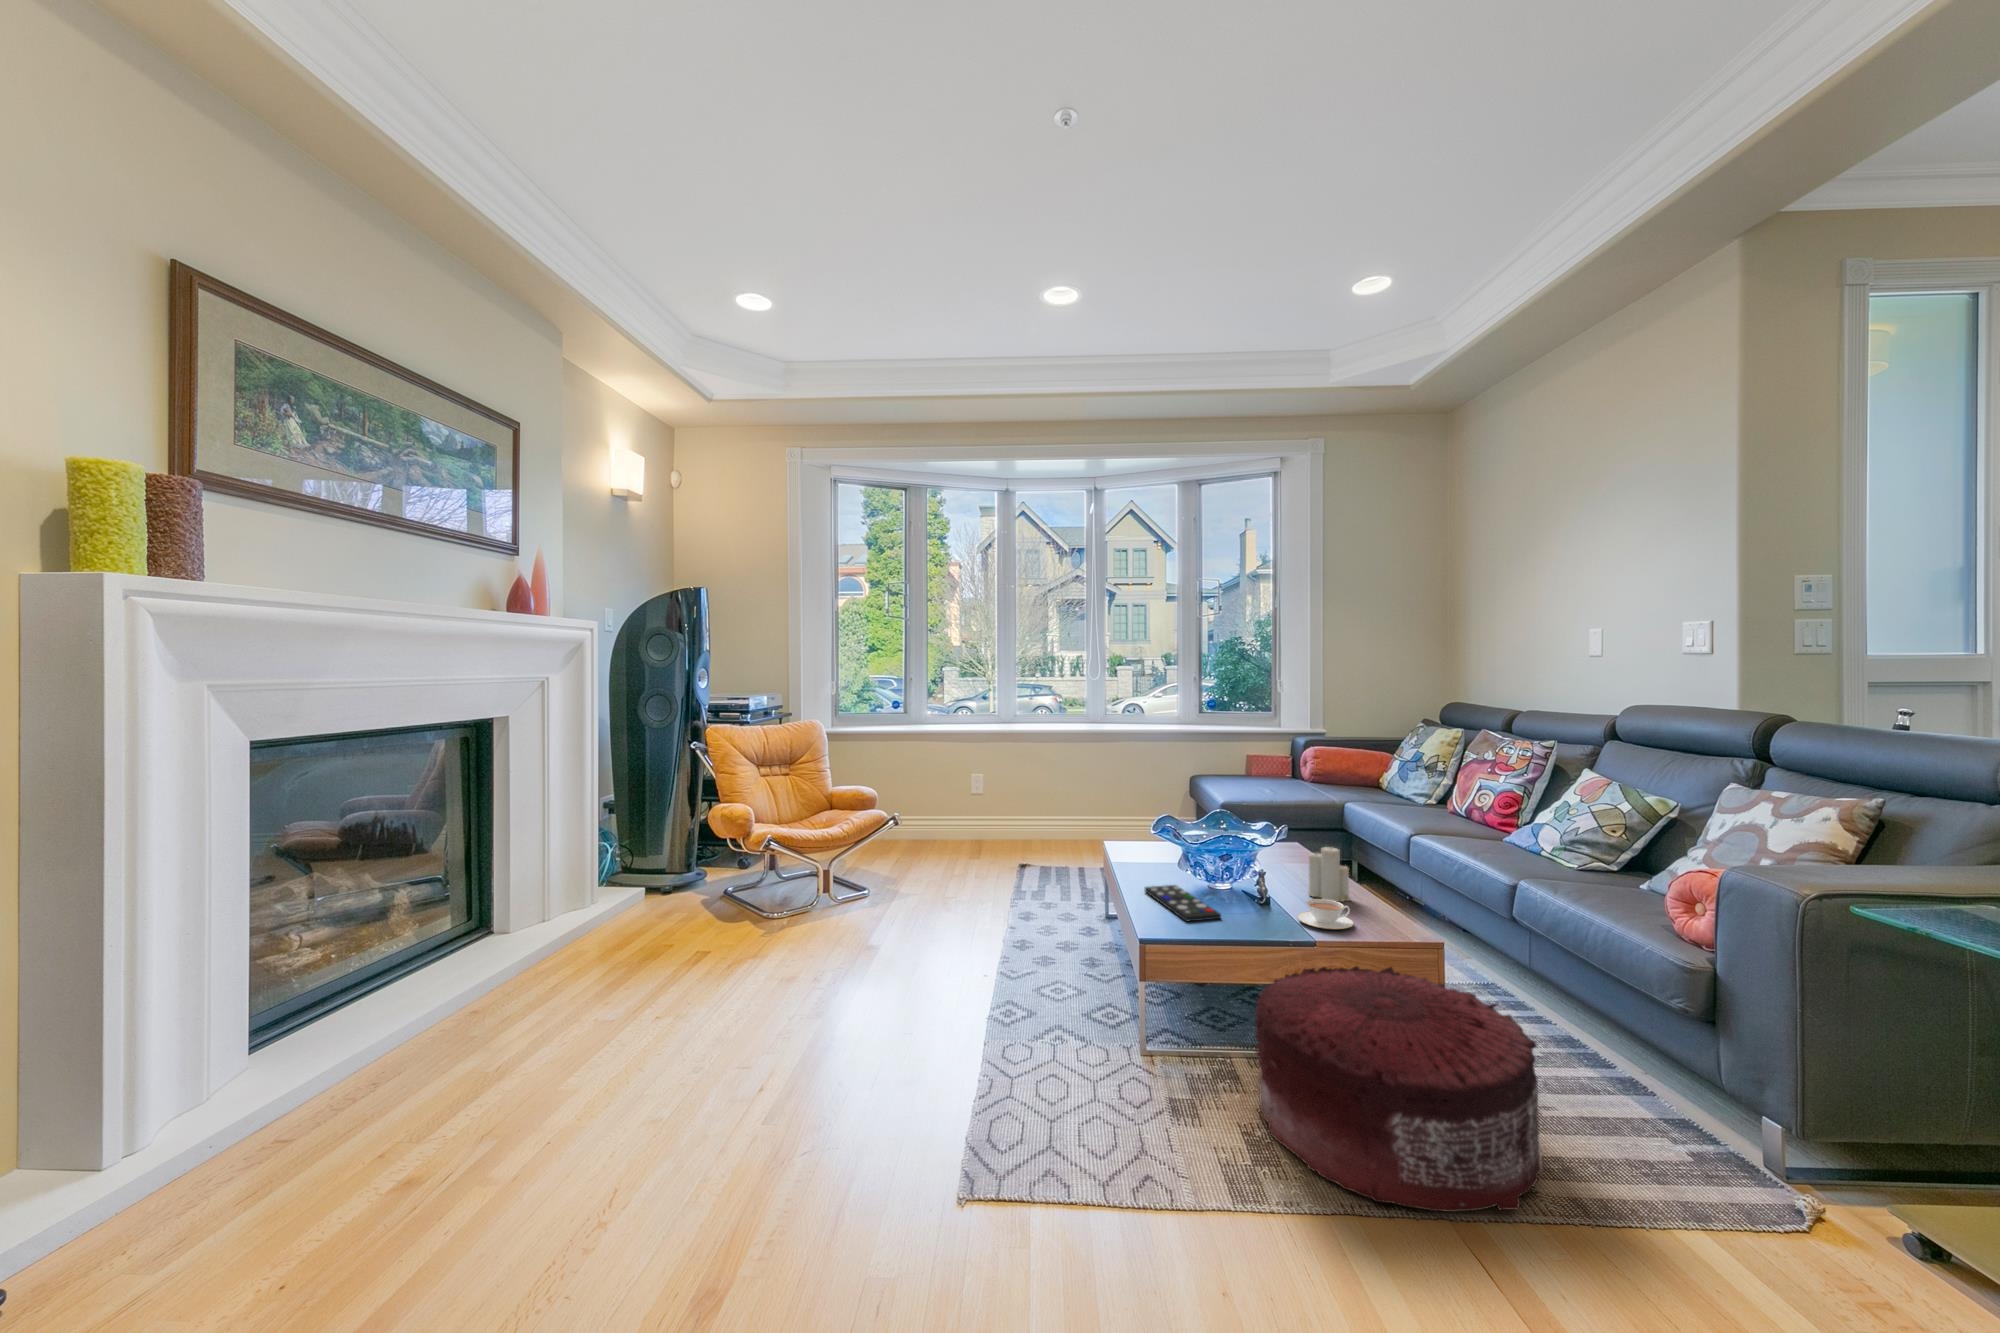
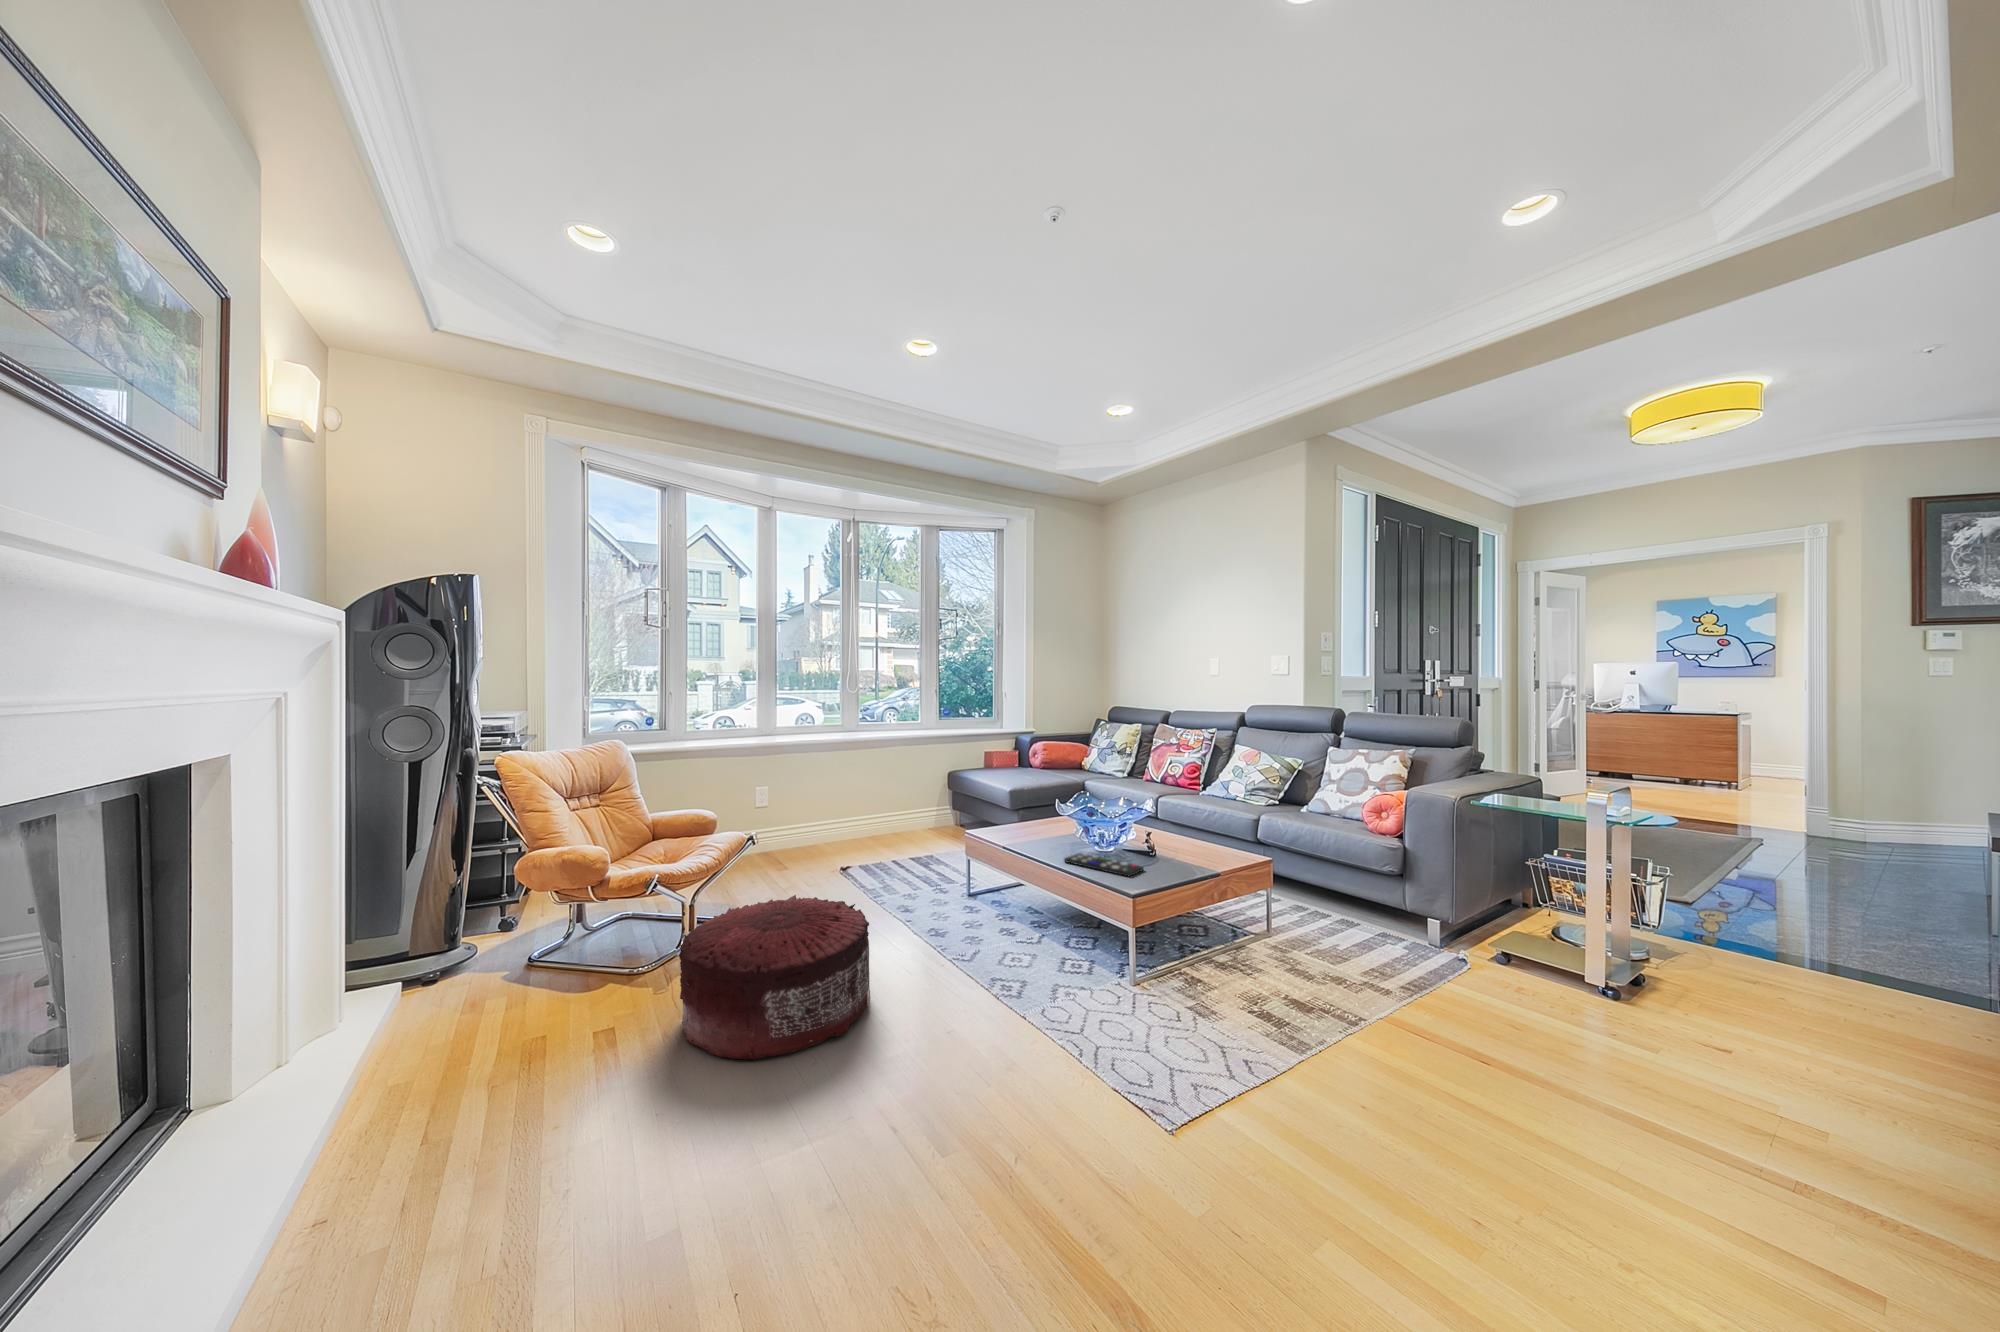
candle: present [1308,847,1350,901] -> none [1156,805,1186,847]
teacup: present [1297,899,1354,929] -> none [1181,844,1220,864]
pouf: present [1255,966,1543,1212] -> present [679,895,870,1060]

